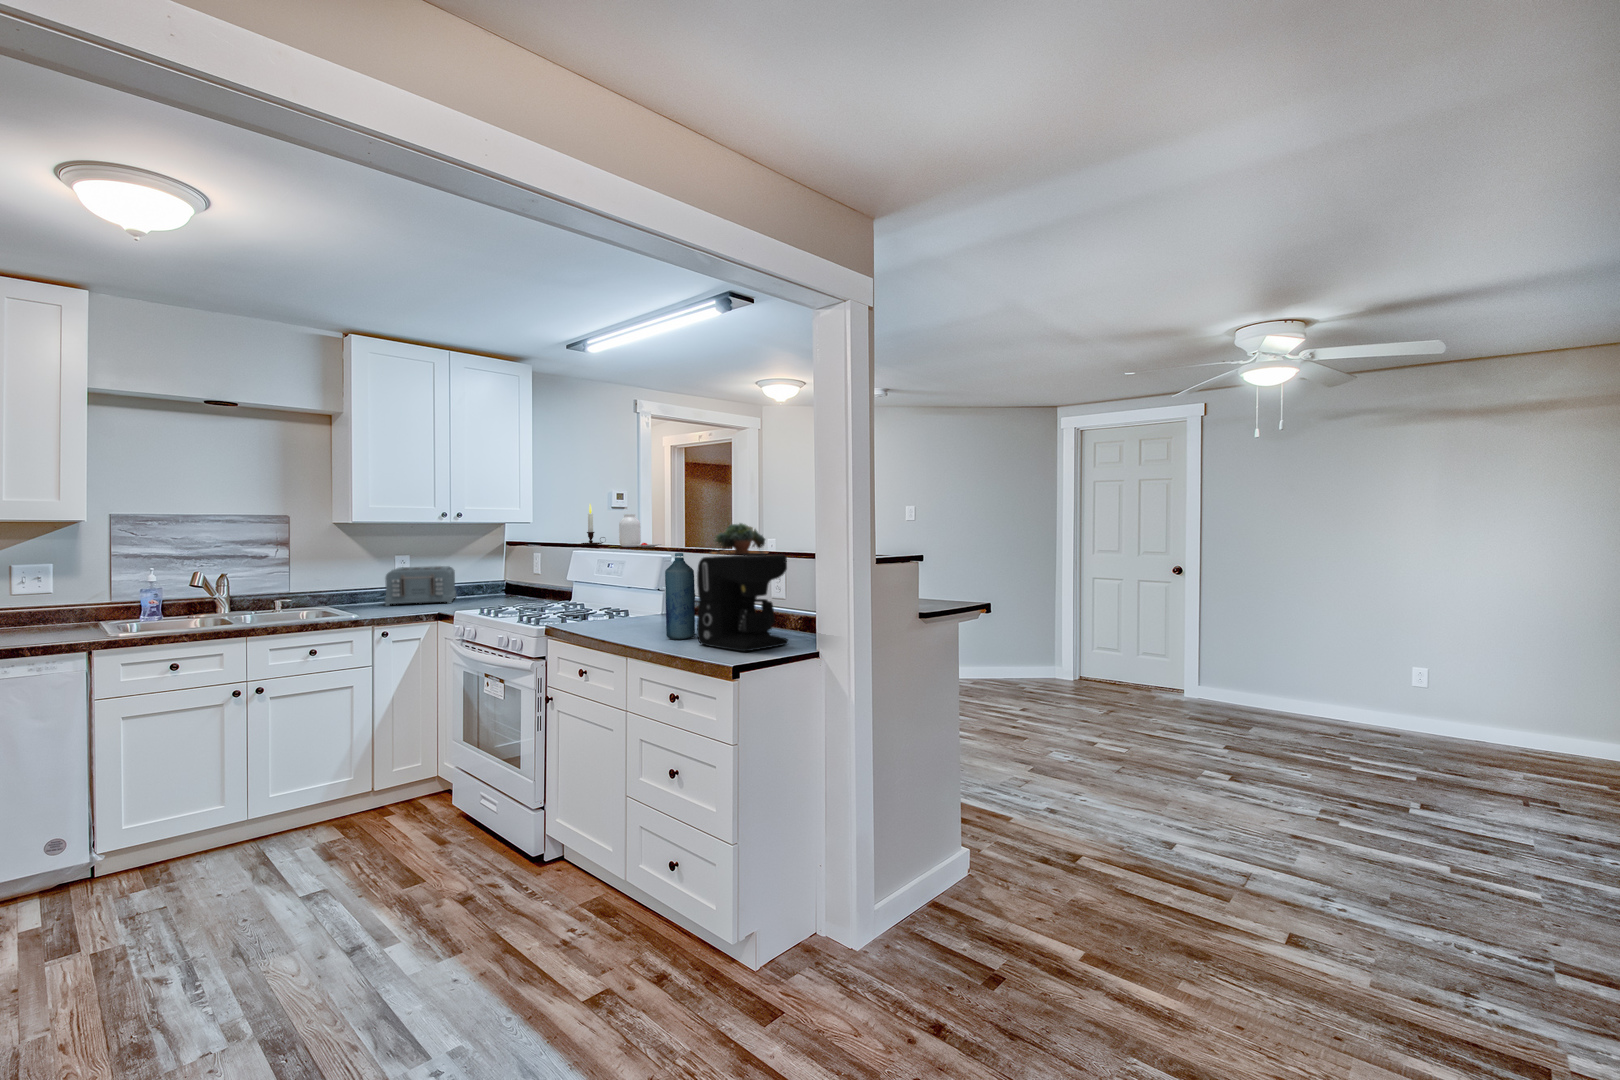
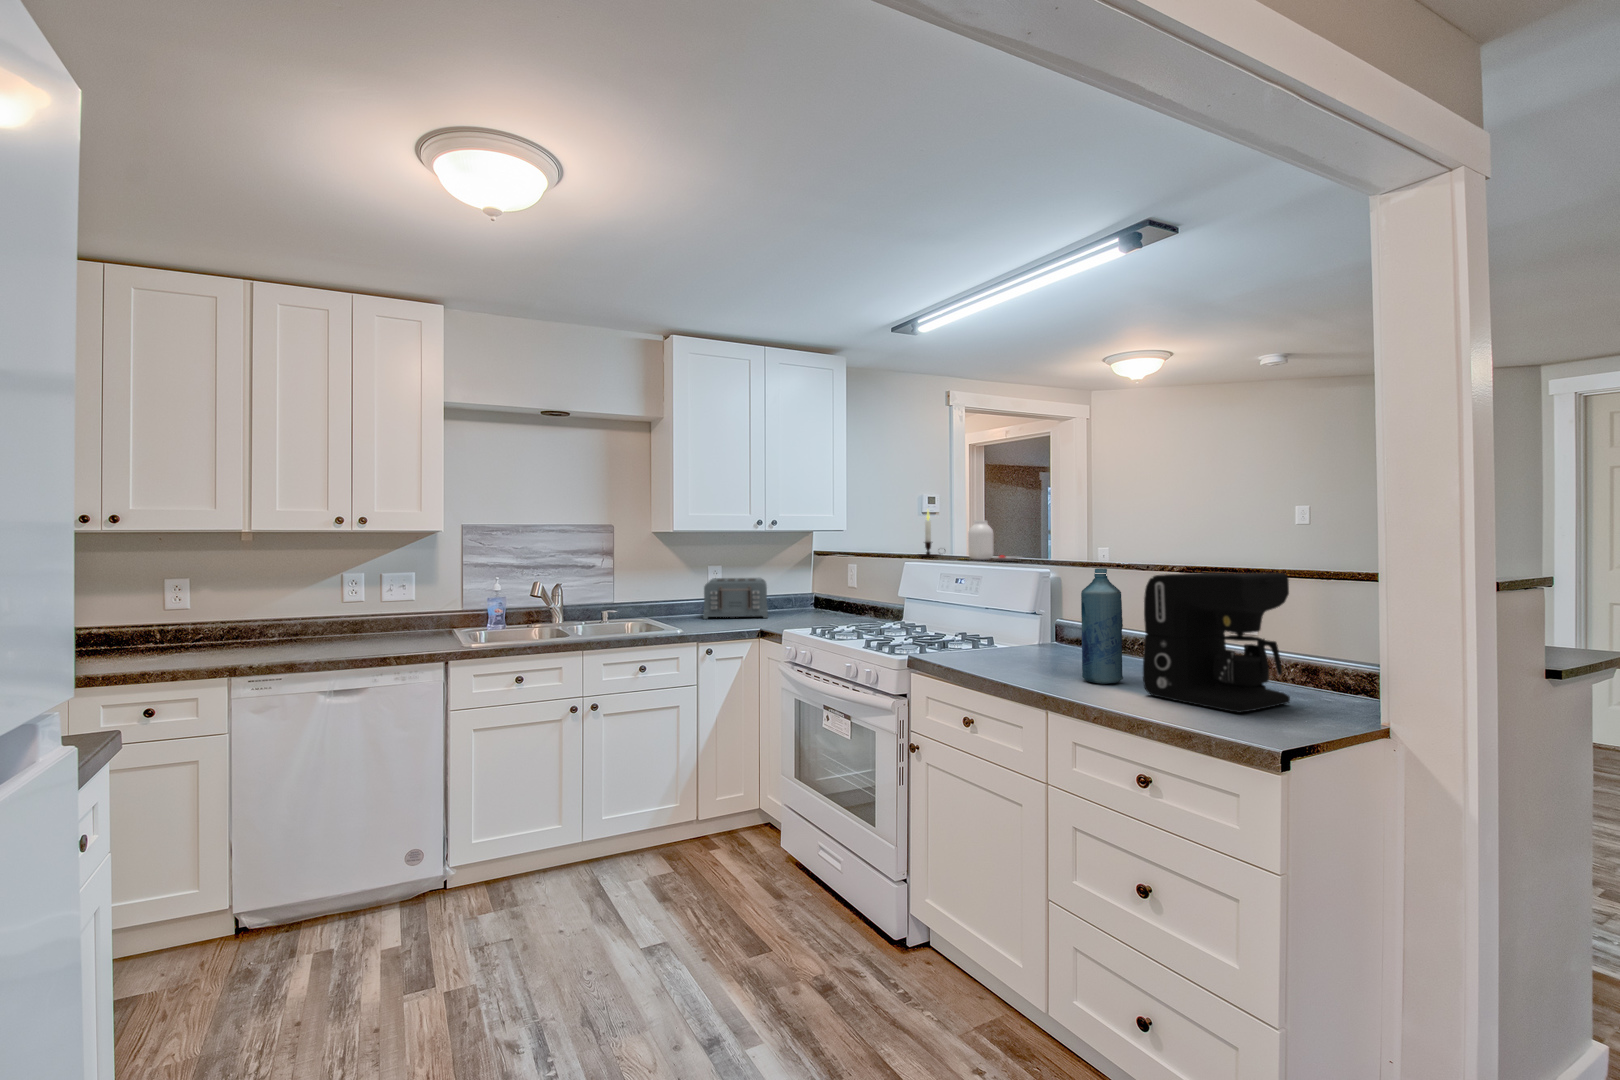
succulent plant: present [710,523,768,554] -> none [1107,530,1202,571]

